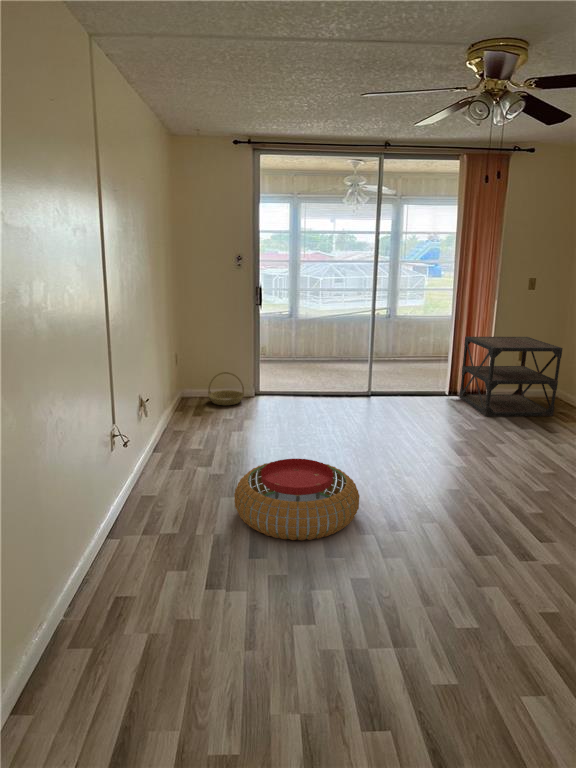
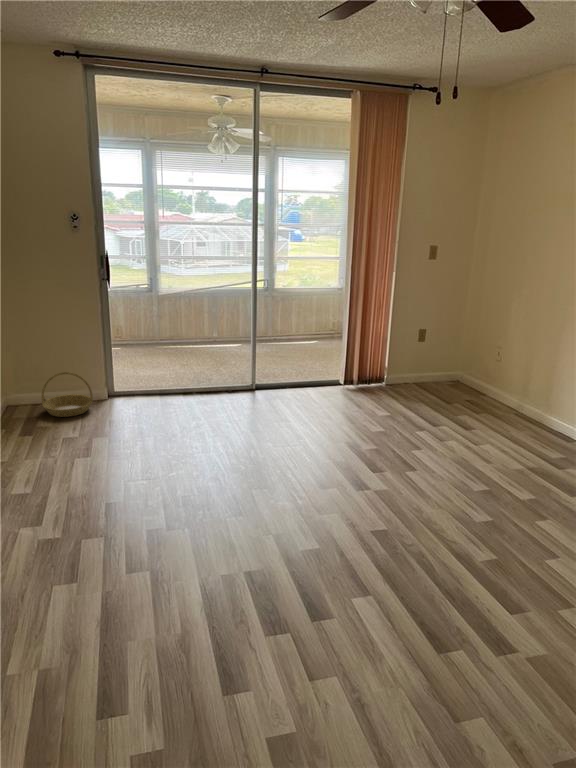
side table: present [459,337,563,416] -> none [356,314,469,410]
pouf: present [234,459,359,540] -> none [74,514,268,664]

